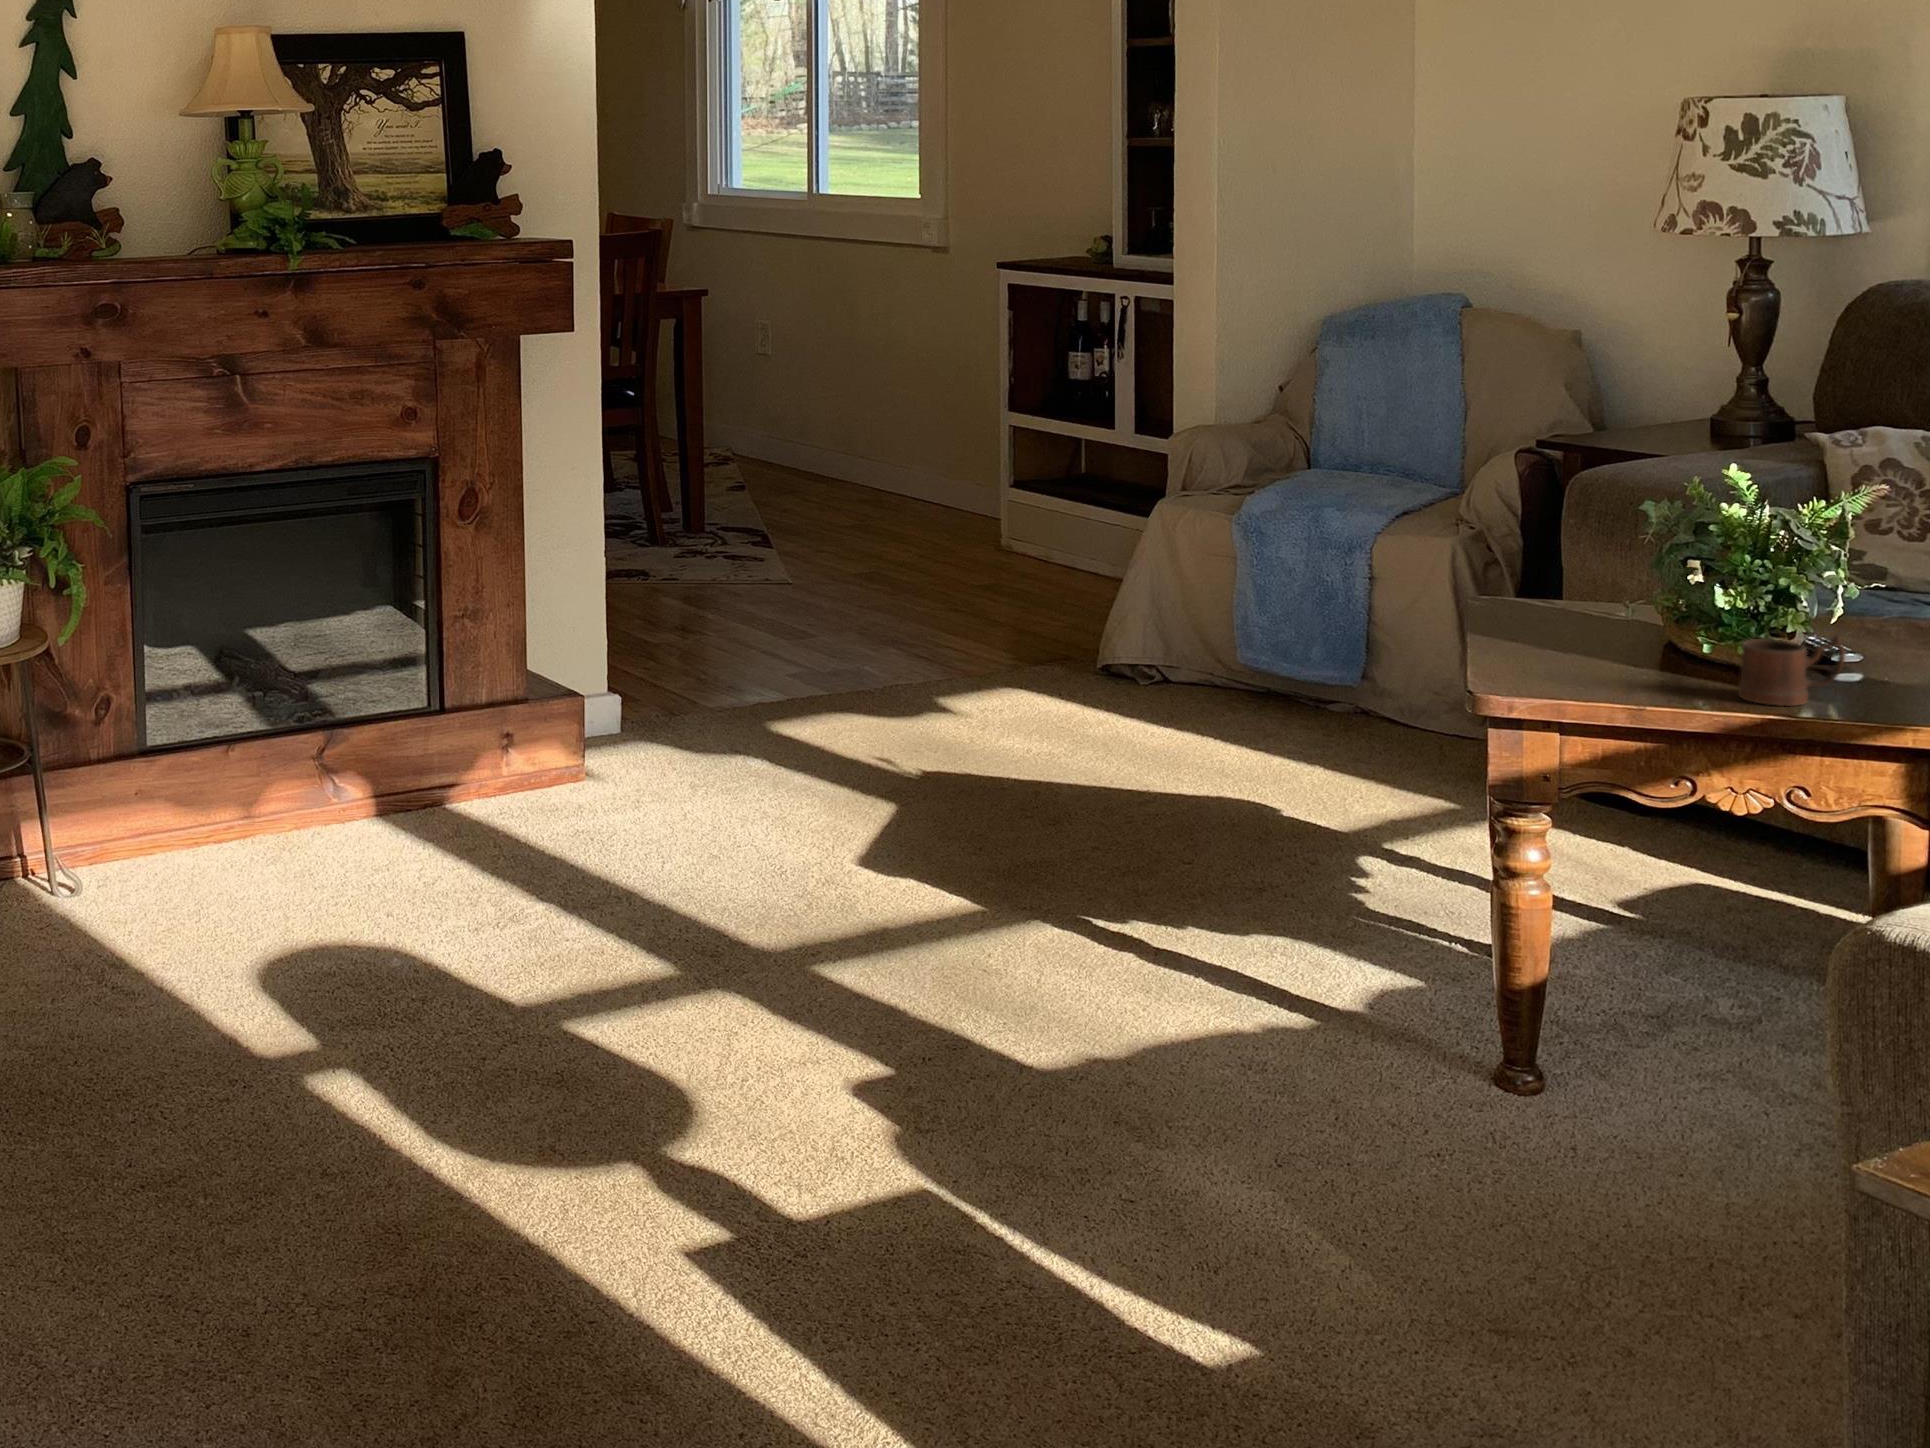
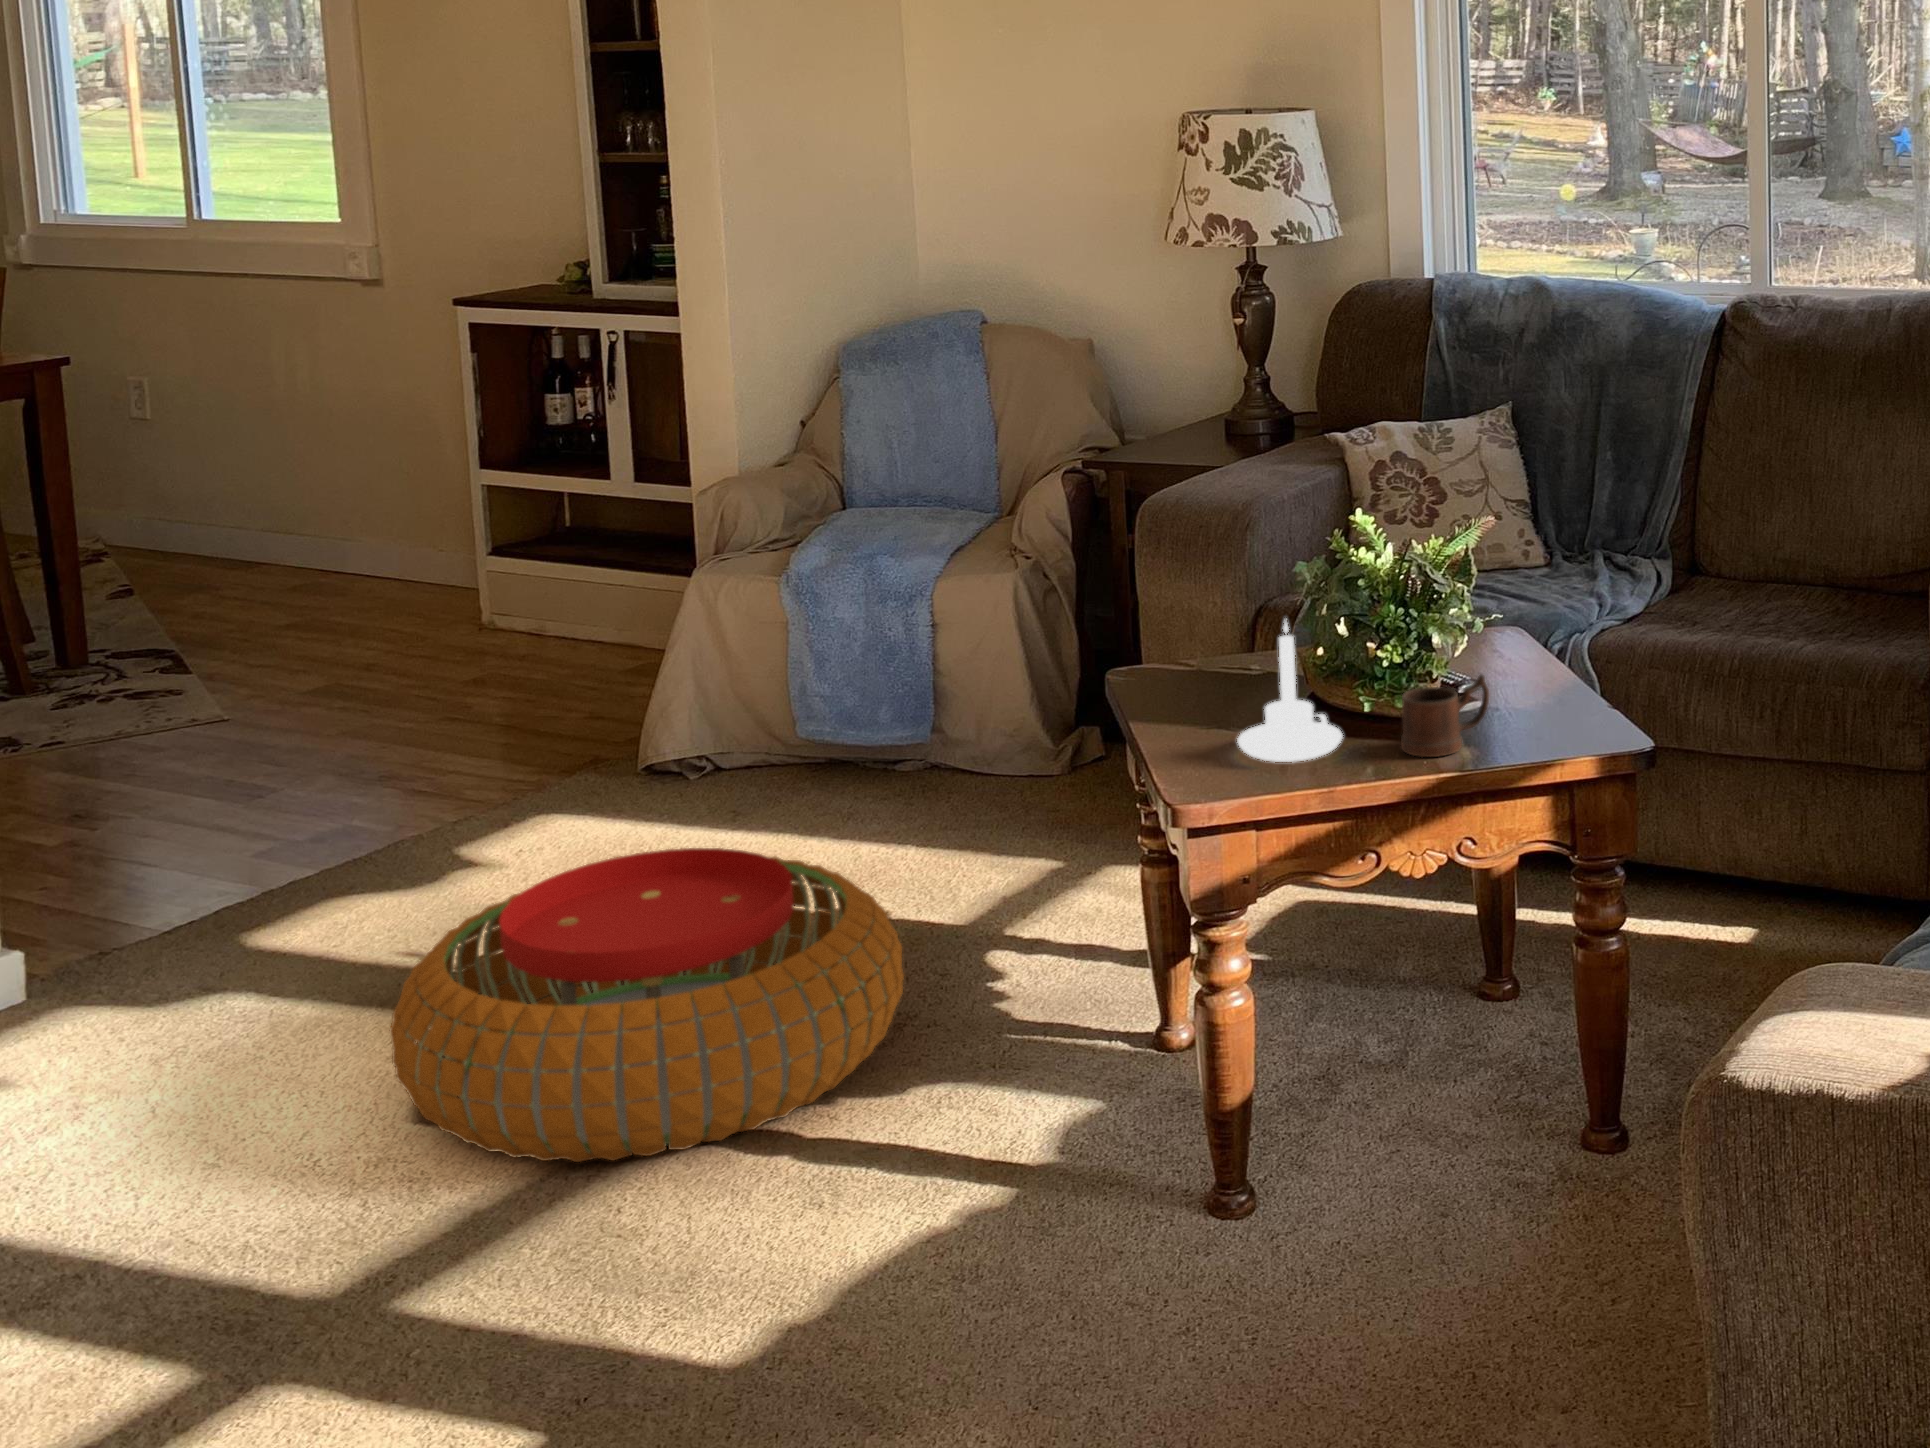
candle holder: none [1564,549,1677,687] -> present [1237,621,1343,762]
pouf: none [845,698,1263,927] -> present [389,848,904,1162]

